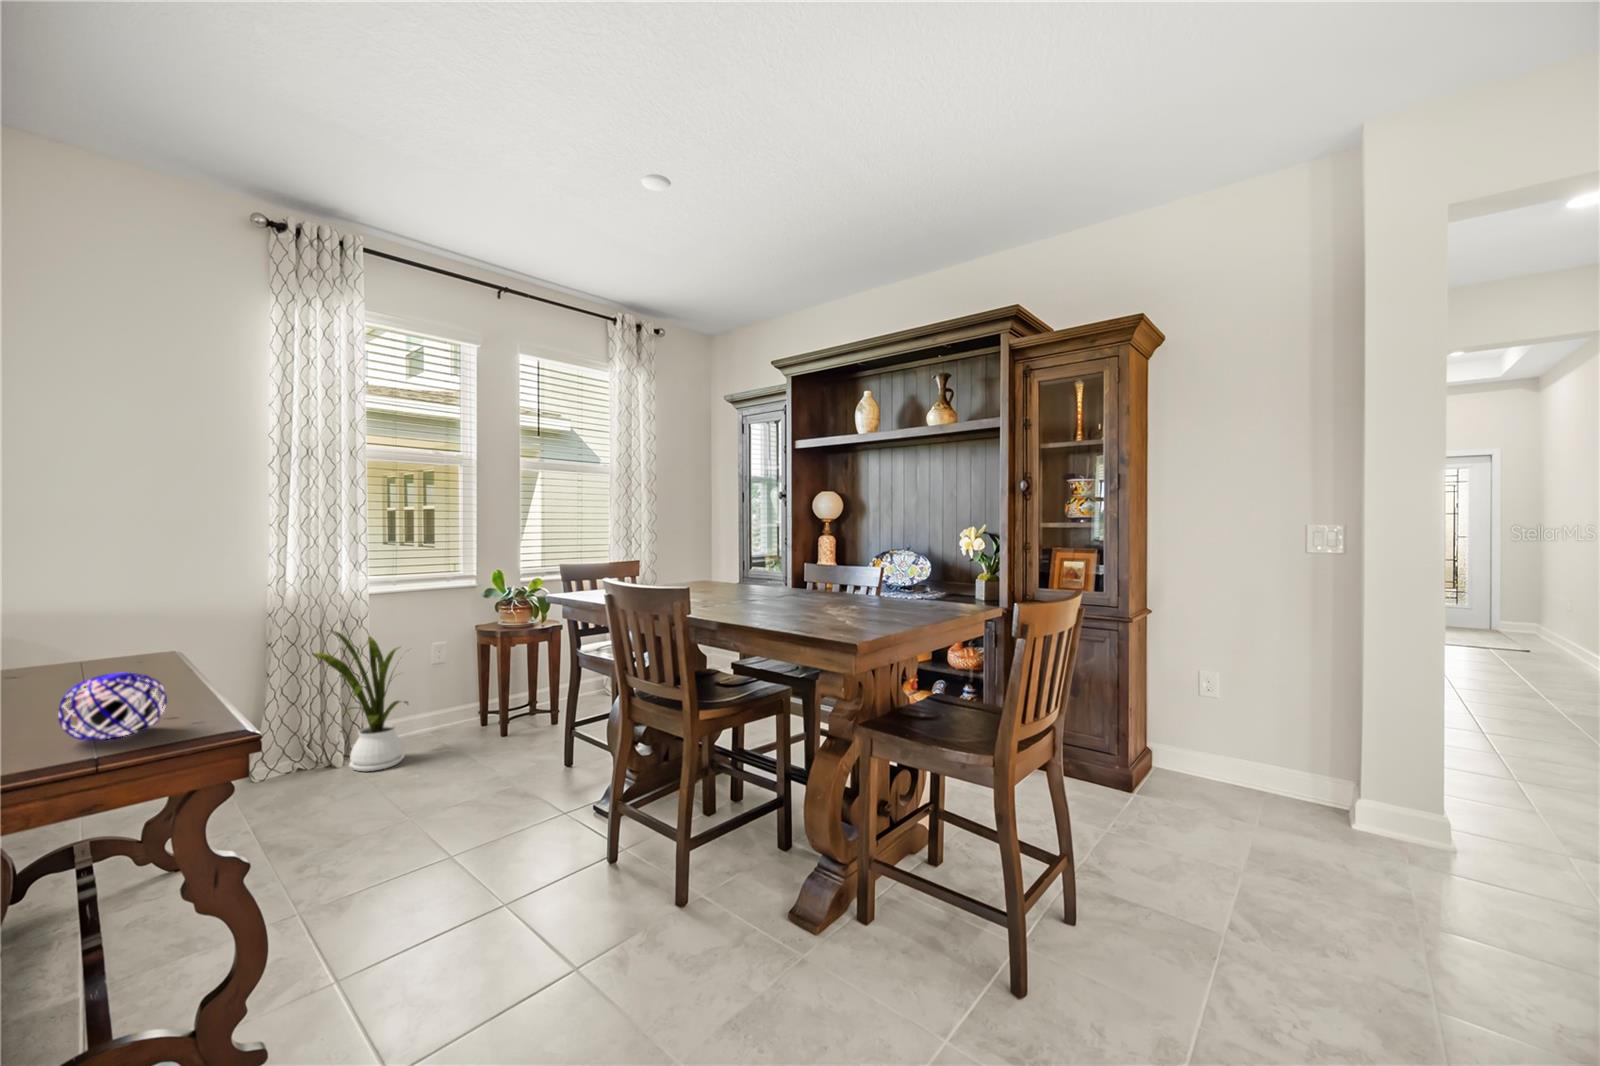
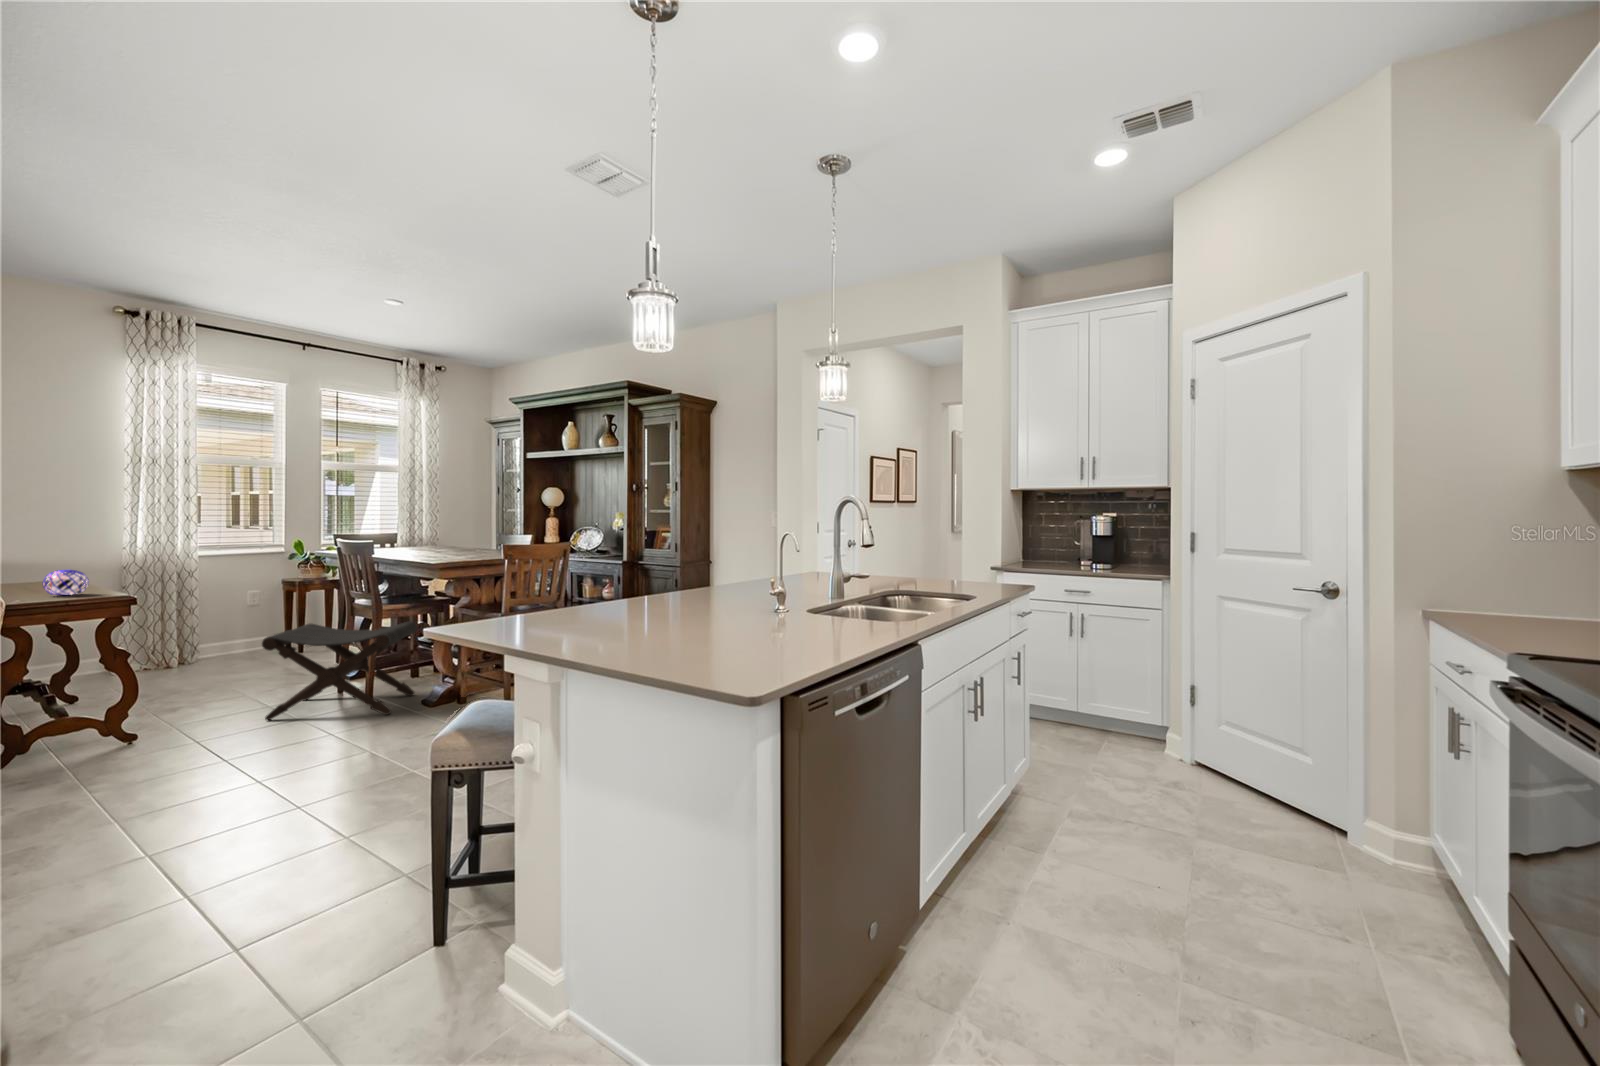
house plant: present [313,631,408,771] -> none [155,576,228,668]
footstool: none [514,729,761,968] -> present [262,621,417,720]

